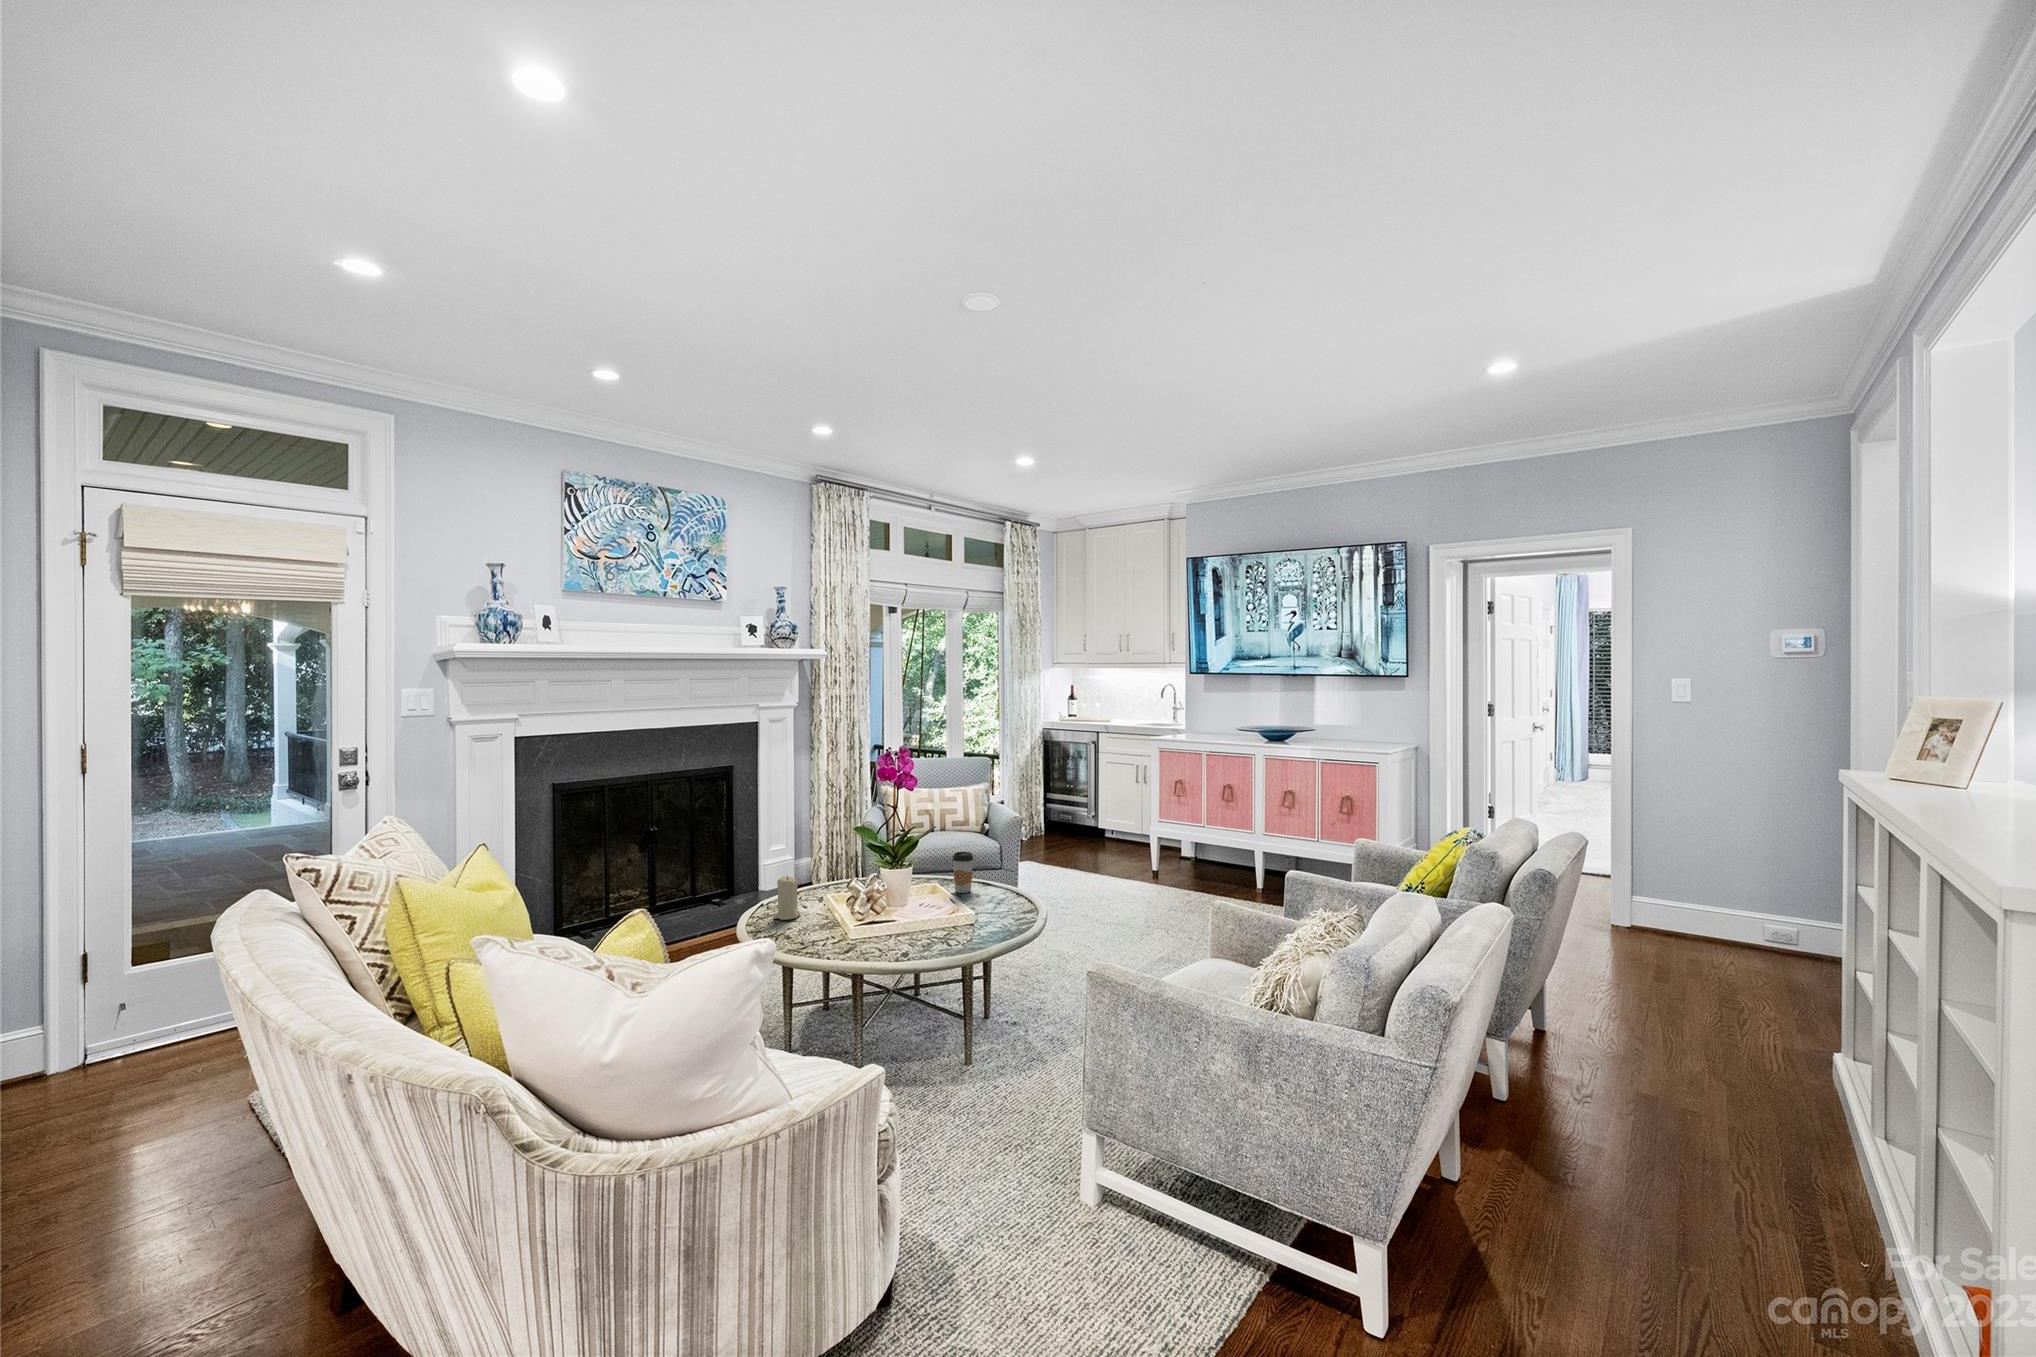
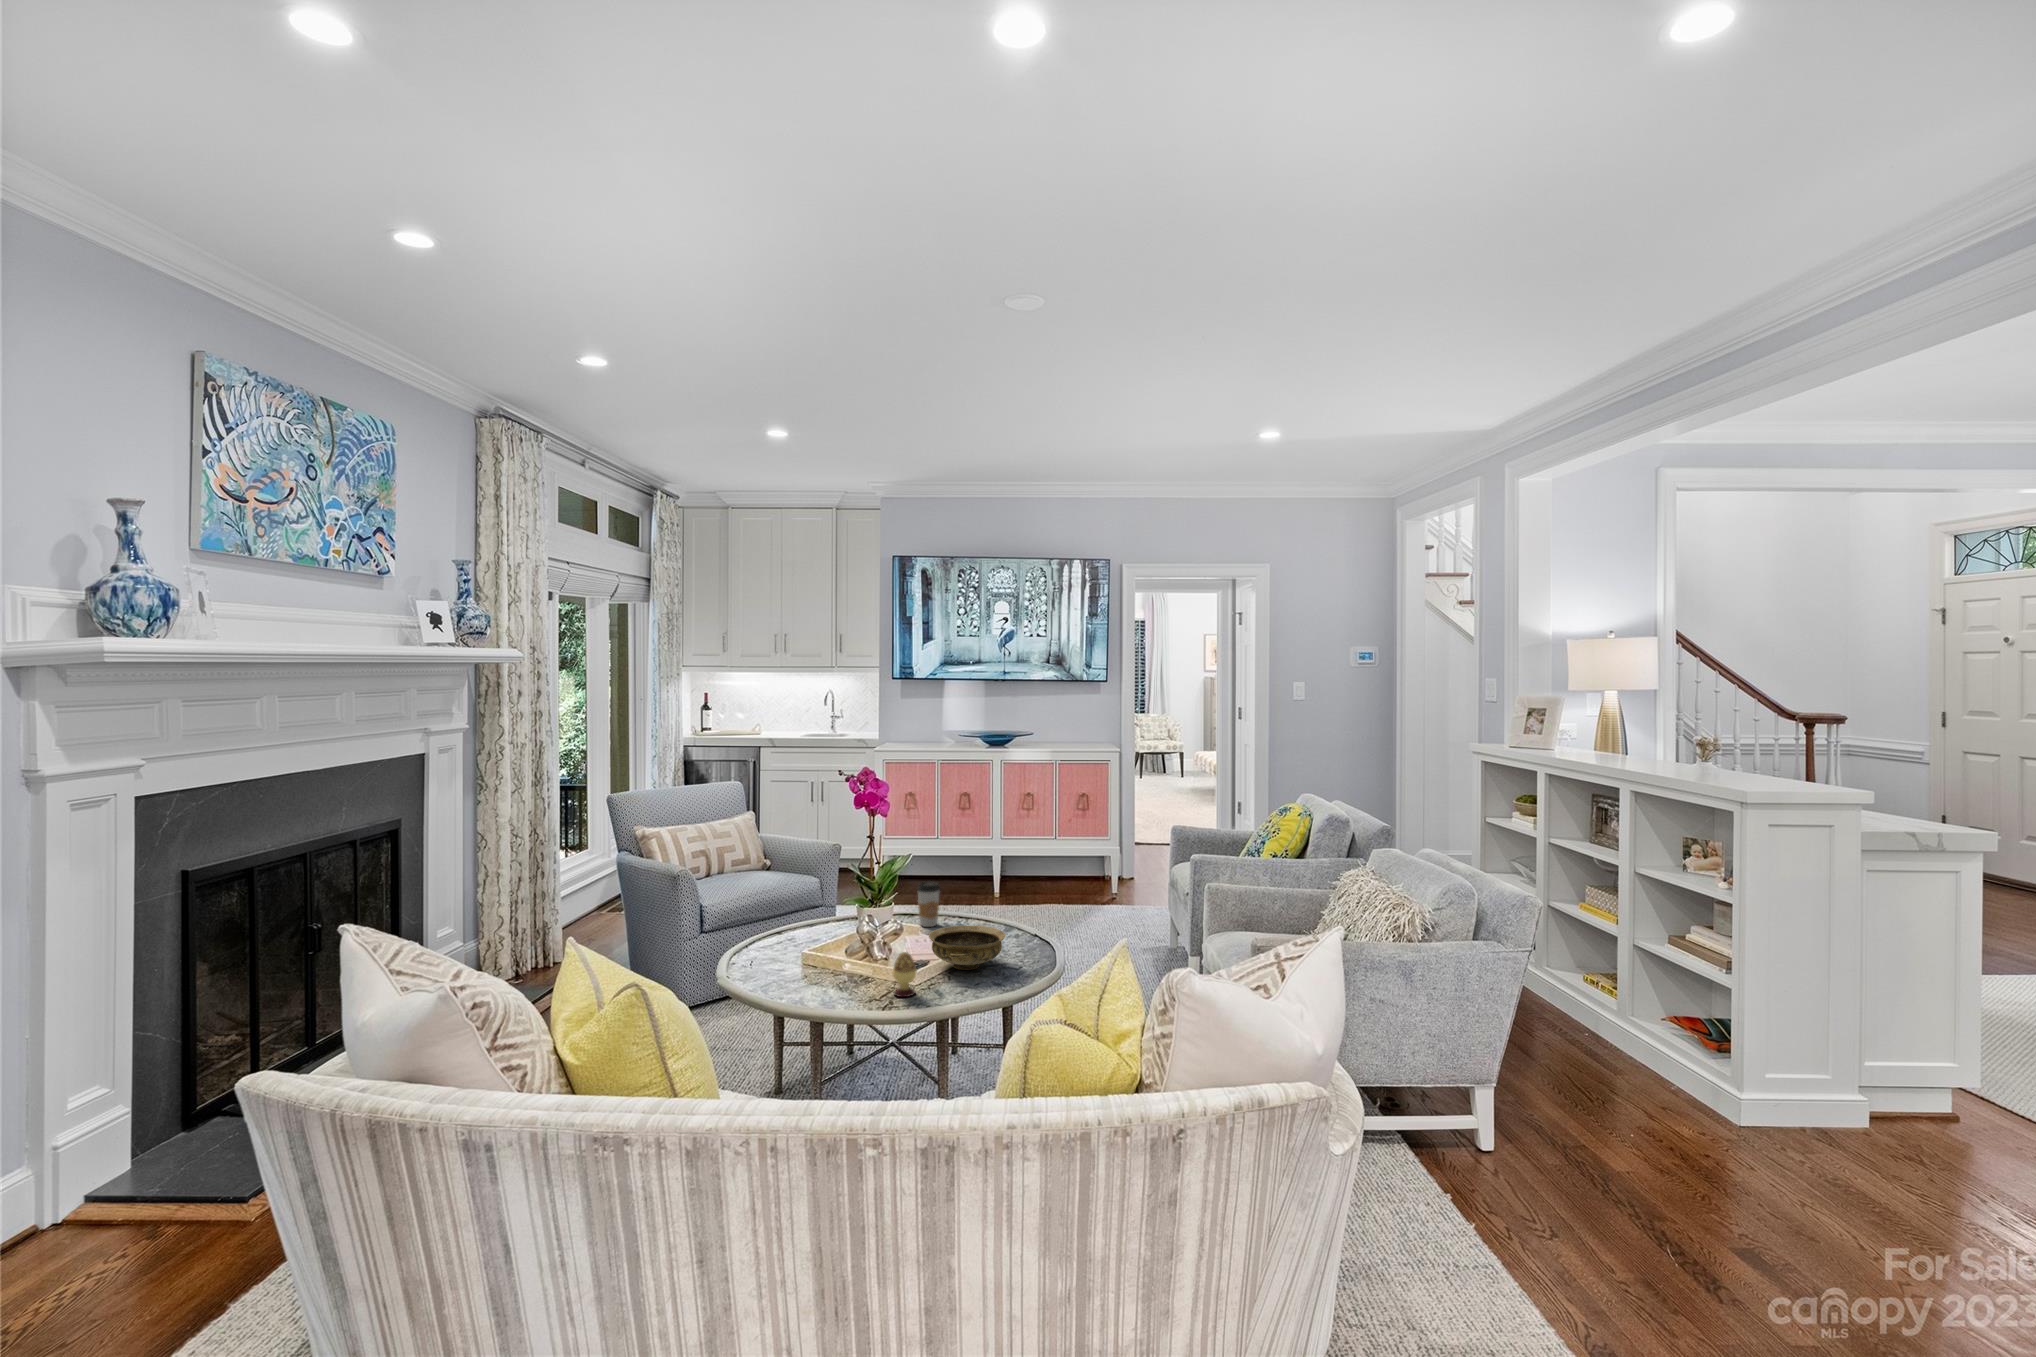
candle: present [773,876,801,920] -> none [797,934,829,989]
ceramic bowl: none [869,890,943,930] -> present [929,925,1005,970]
decorative egg: none [808,901,829,939] -> present [893,952,917,997]

